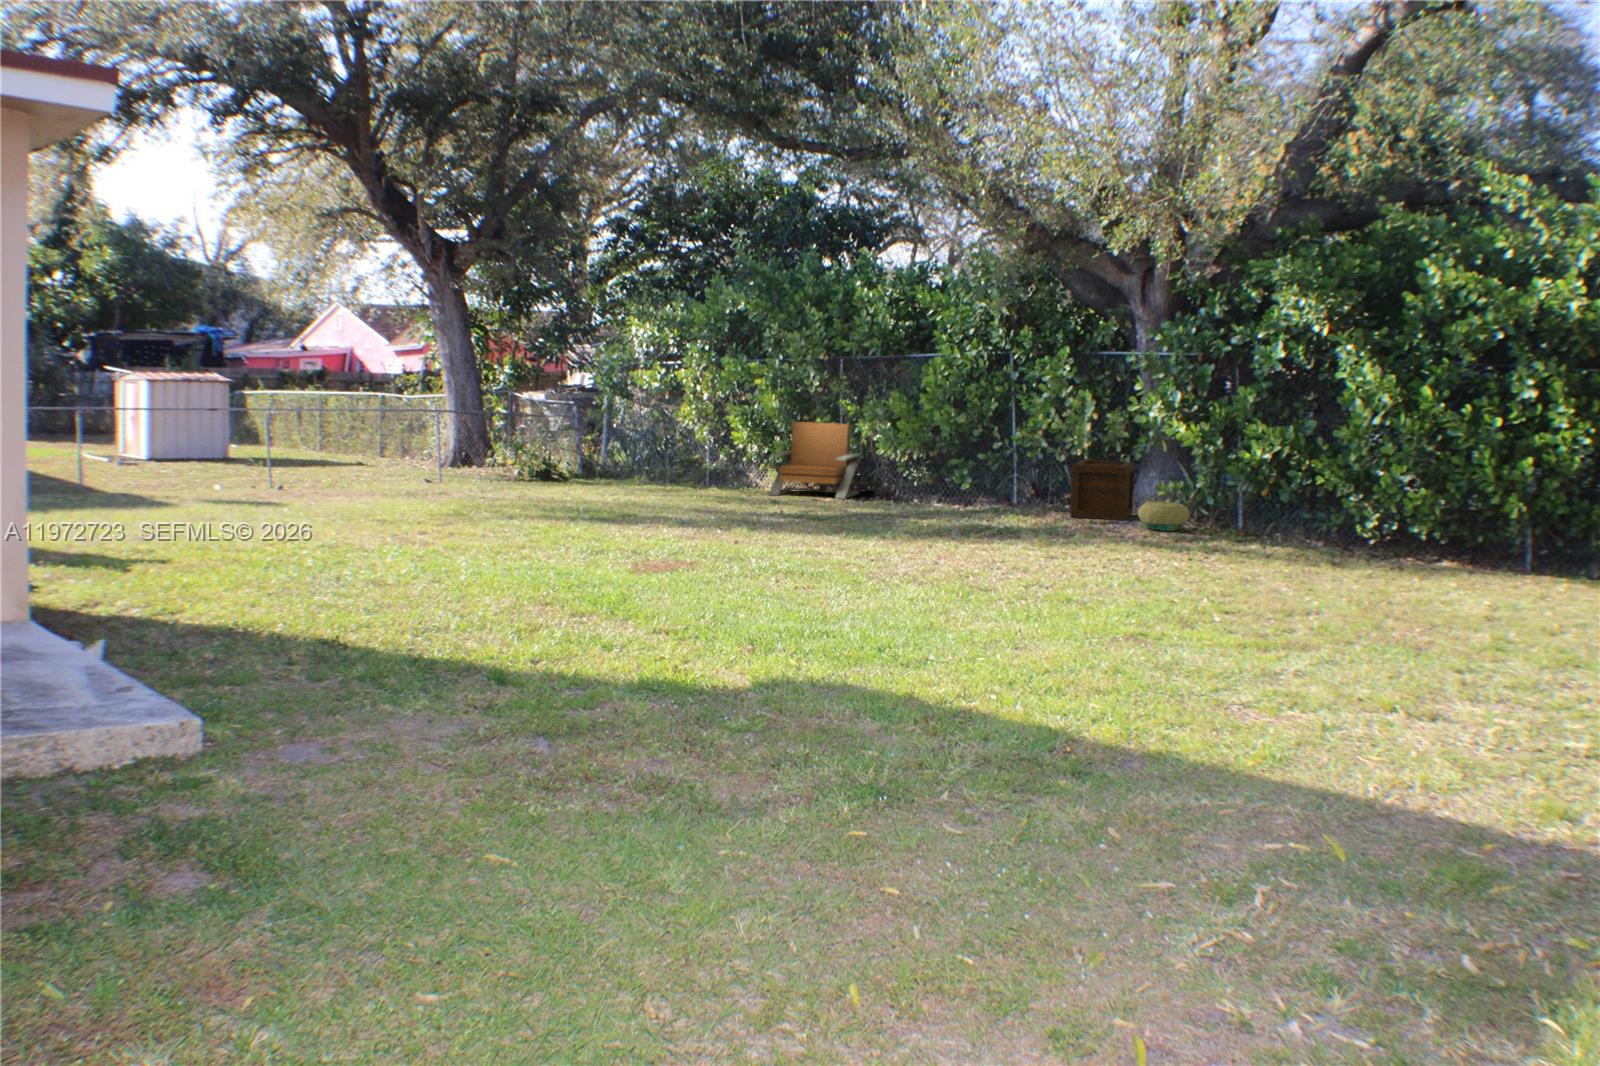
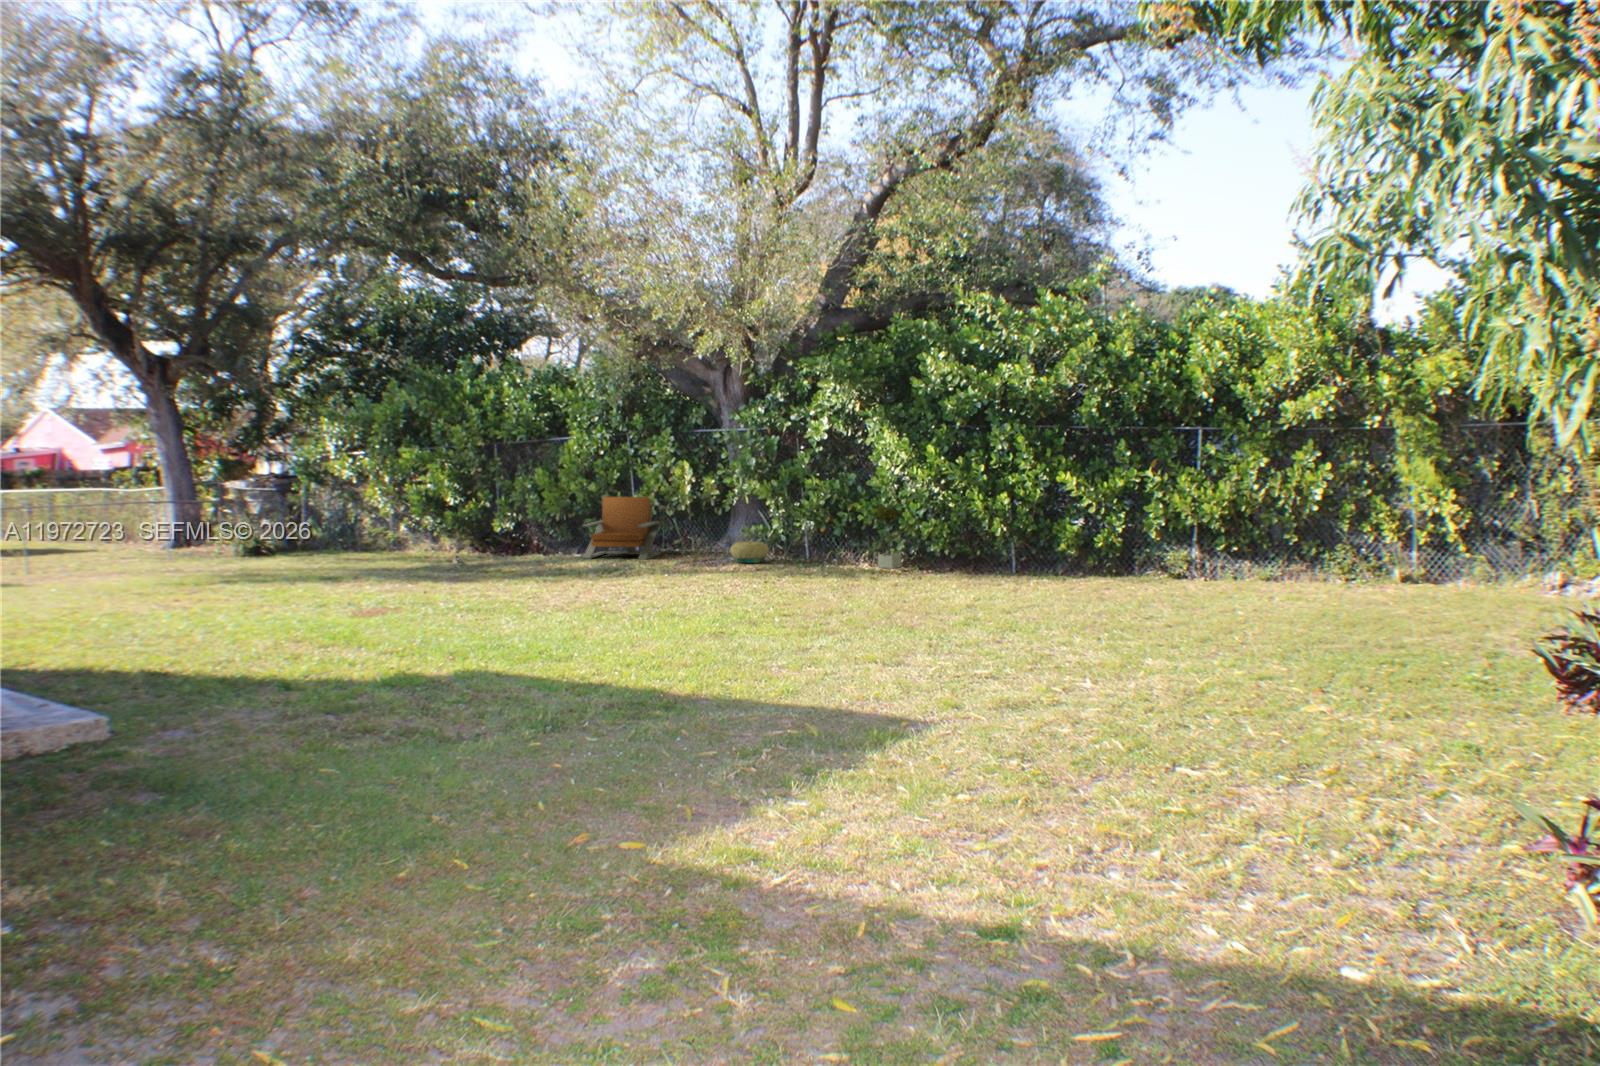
lounge chair: present [769,422,861,499] -> present [583,497,661,560]
wooden crate: present [1070,460,1135,520] -> none [679,513,727,558]
potted tree: none [1338,462,1373,551] -> present [874,505,902,569]

